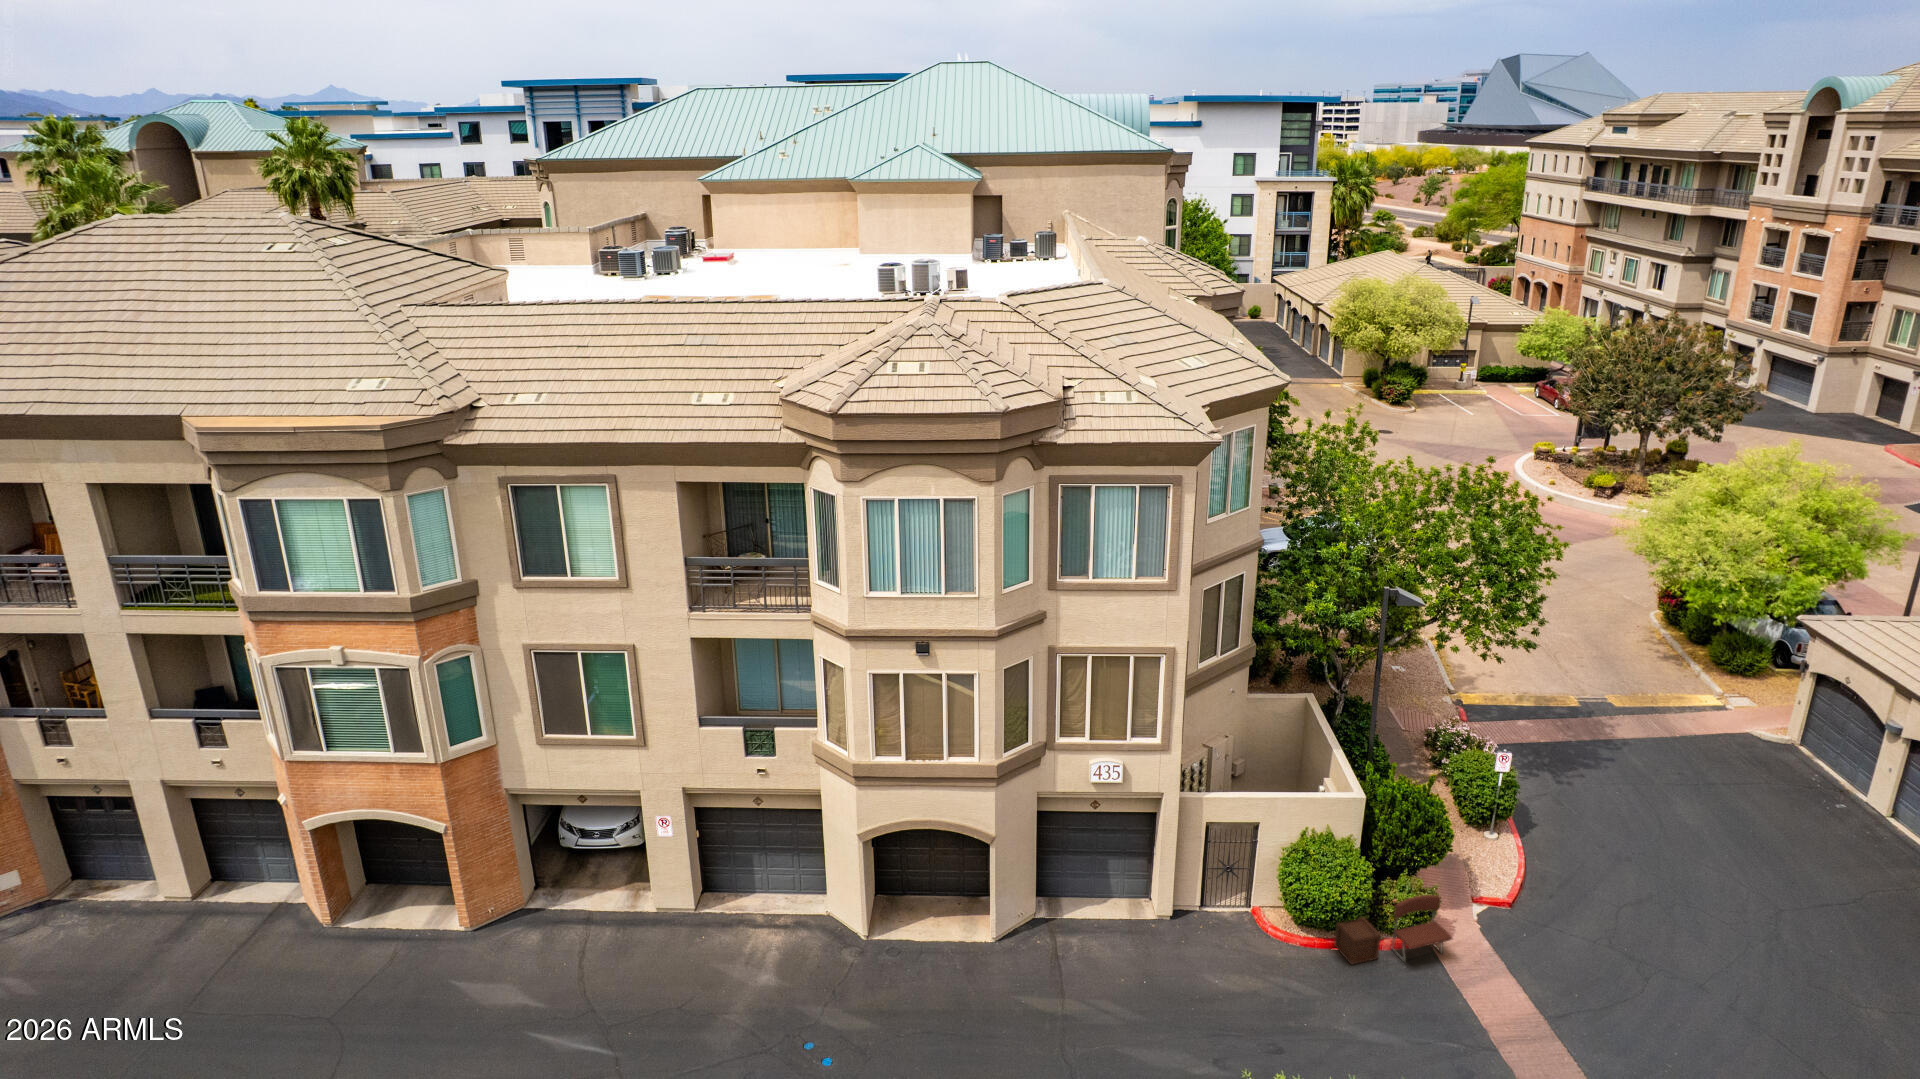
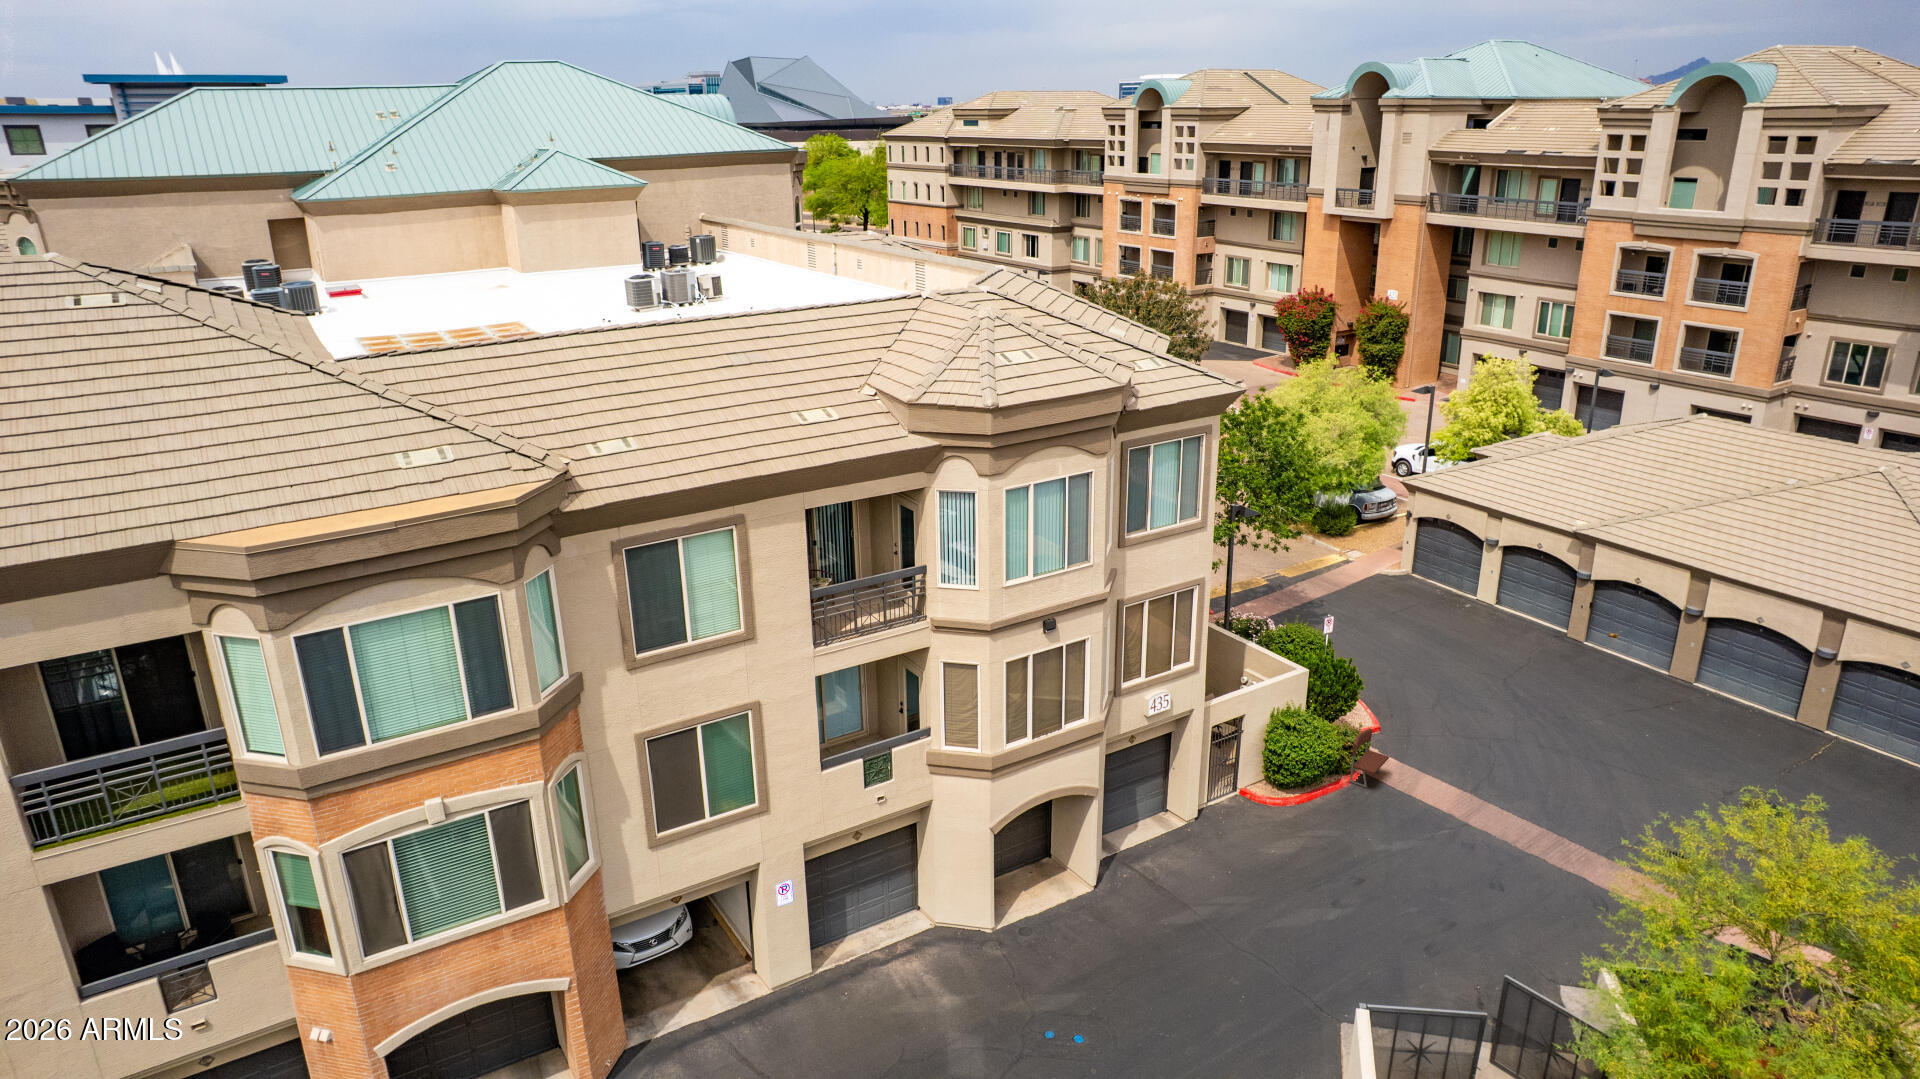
wooden crate: present [1334,917,1381,965] -> none [1316,763,1353,802]

